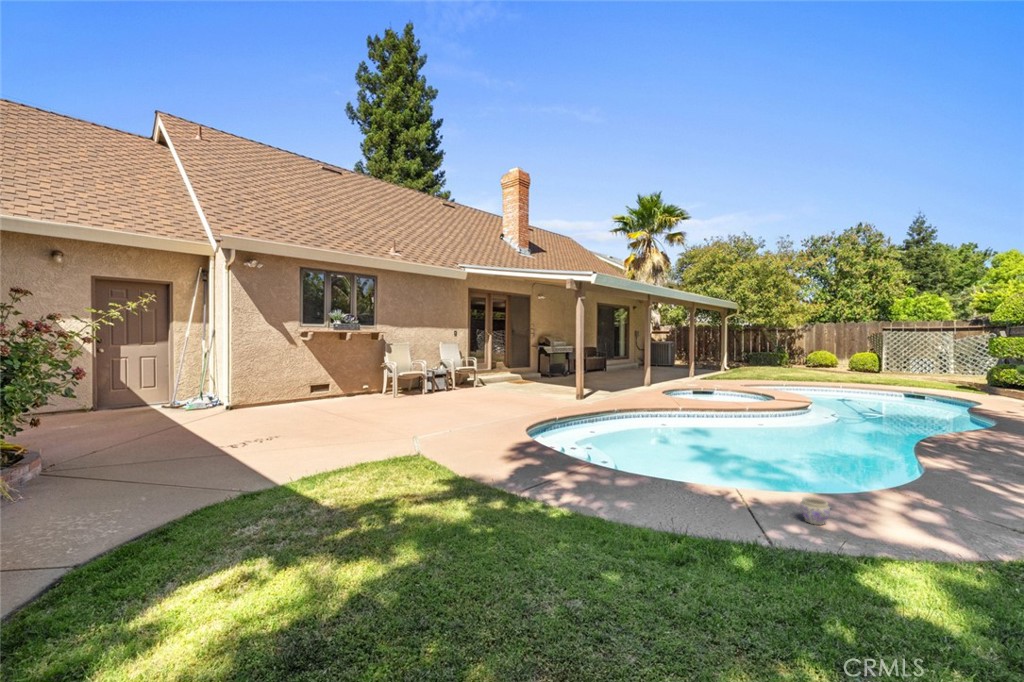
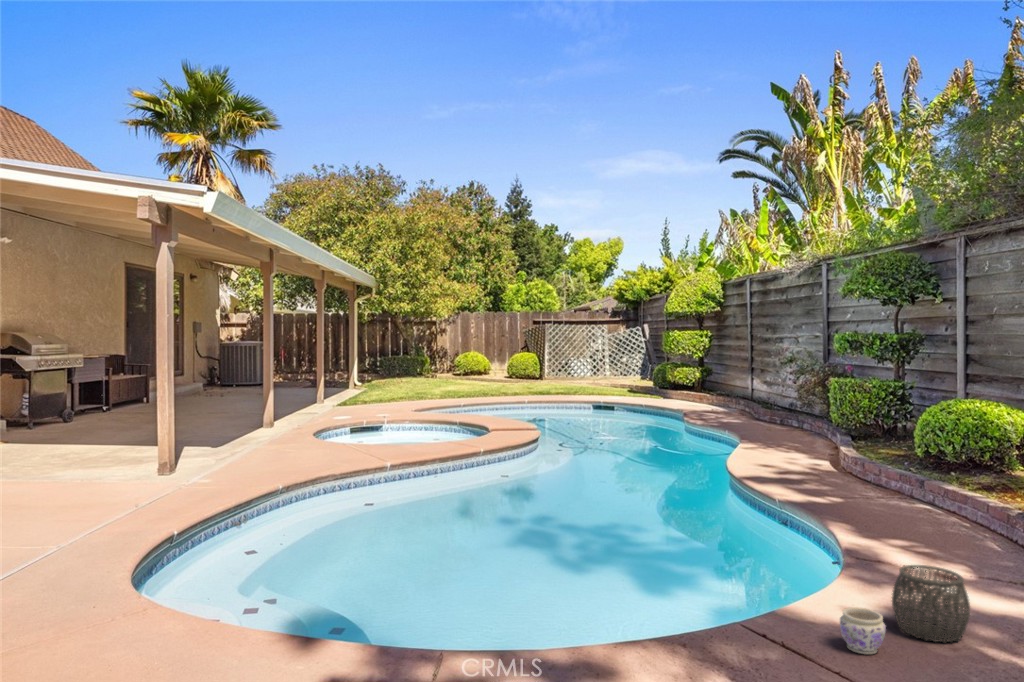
woven basket: none [859,485,919,538] -> present [892,565,970,642]

